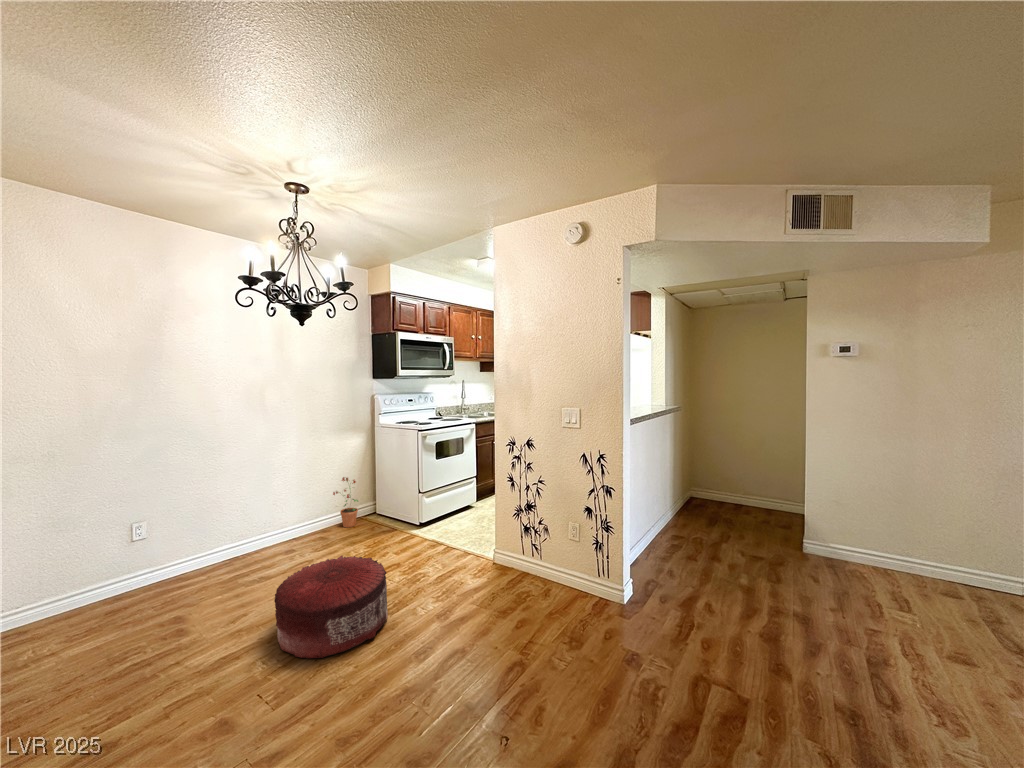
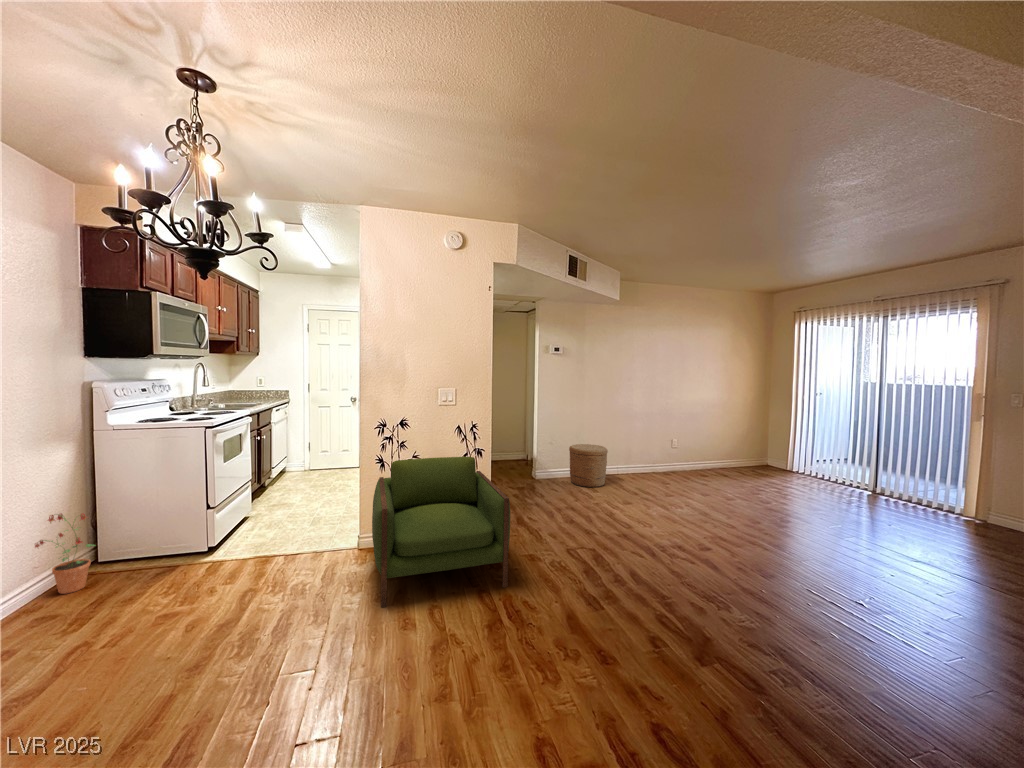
armchair: none [427,482,599,676] -> present [372,457,510,607]
woven basket: none [864,511,961,603] -> present [569,444,608,487]
pouf: present [274,556,388,659] -> none [204,569,352,706]

